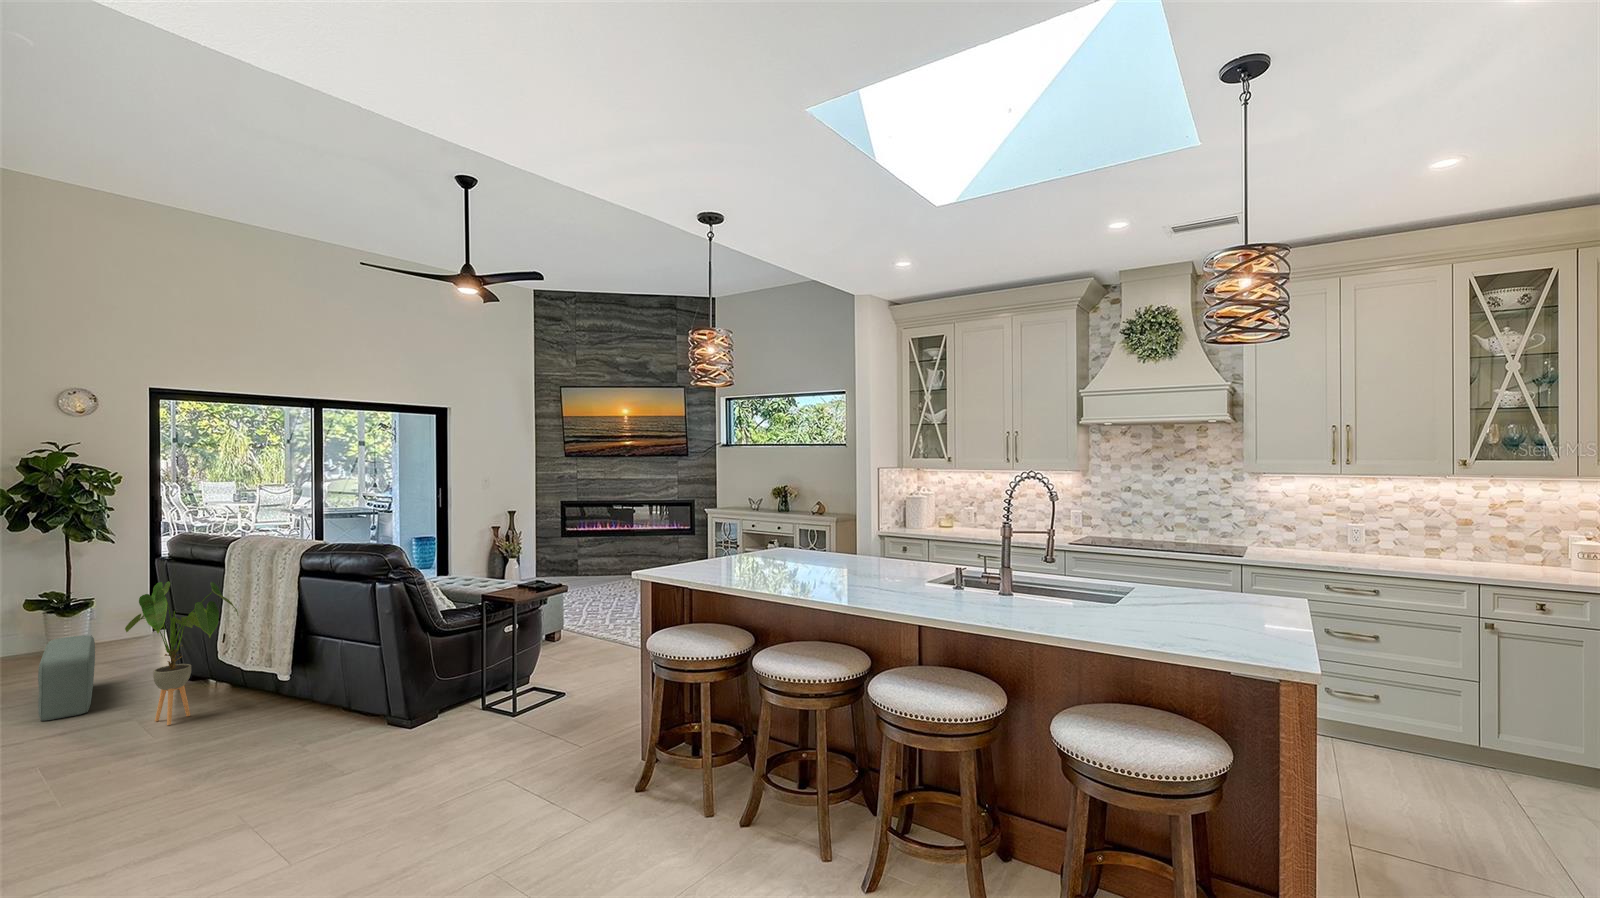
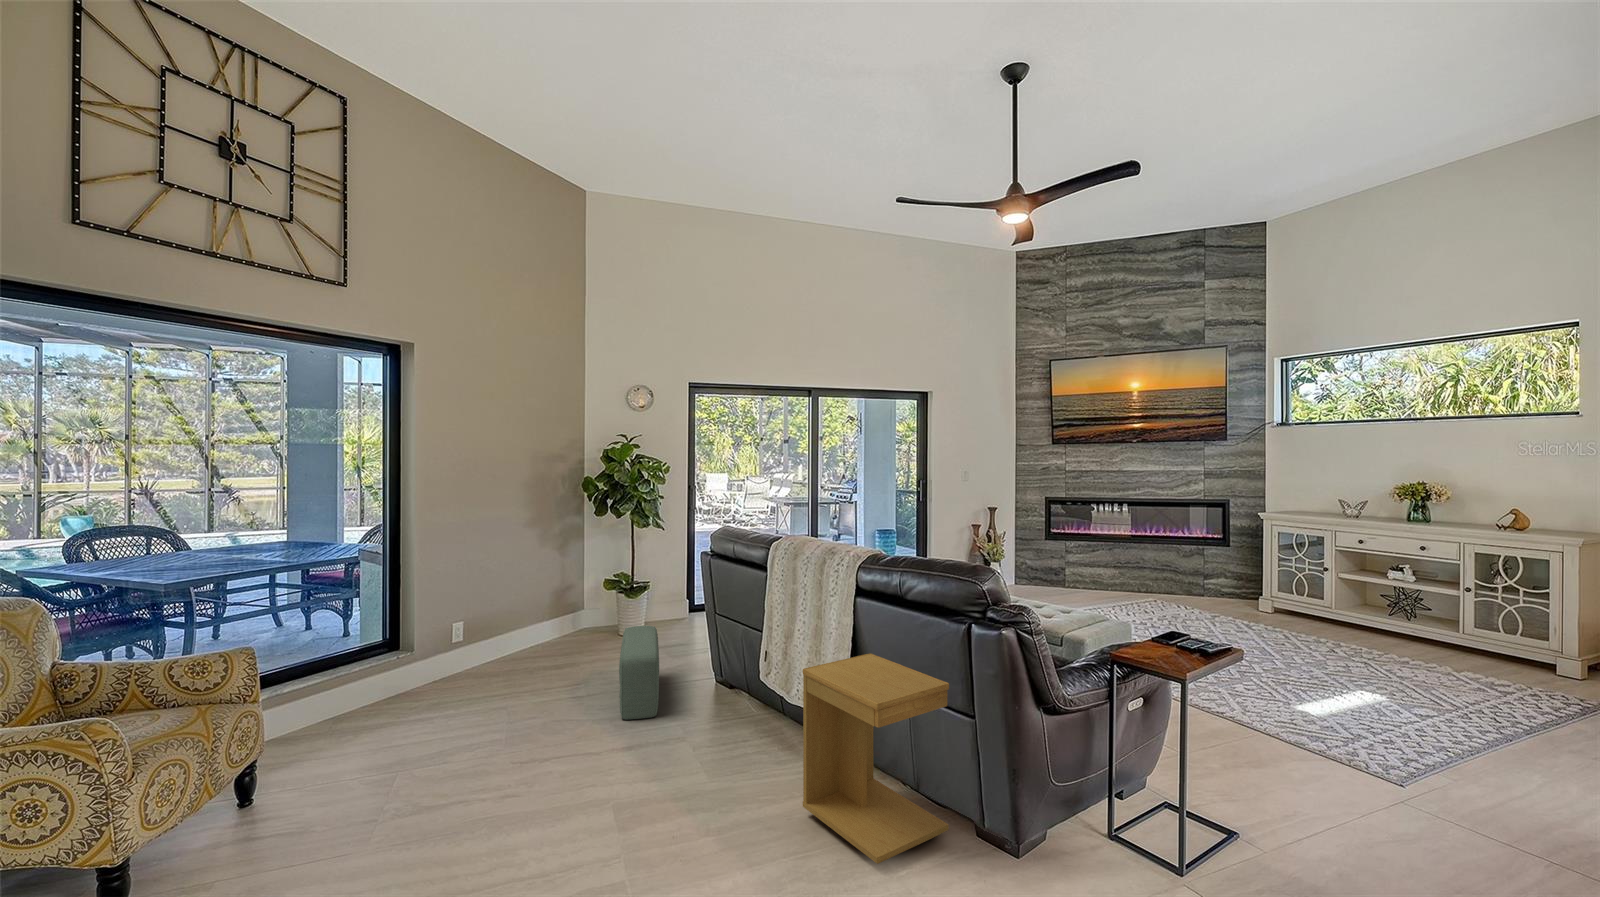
house plant: present [125,581,238,725] -> none [688,587,787,757]
side table: none [235,617,361,754] -> present [803,653,949,864]

